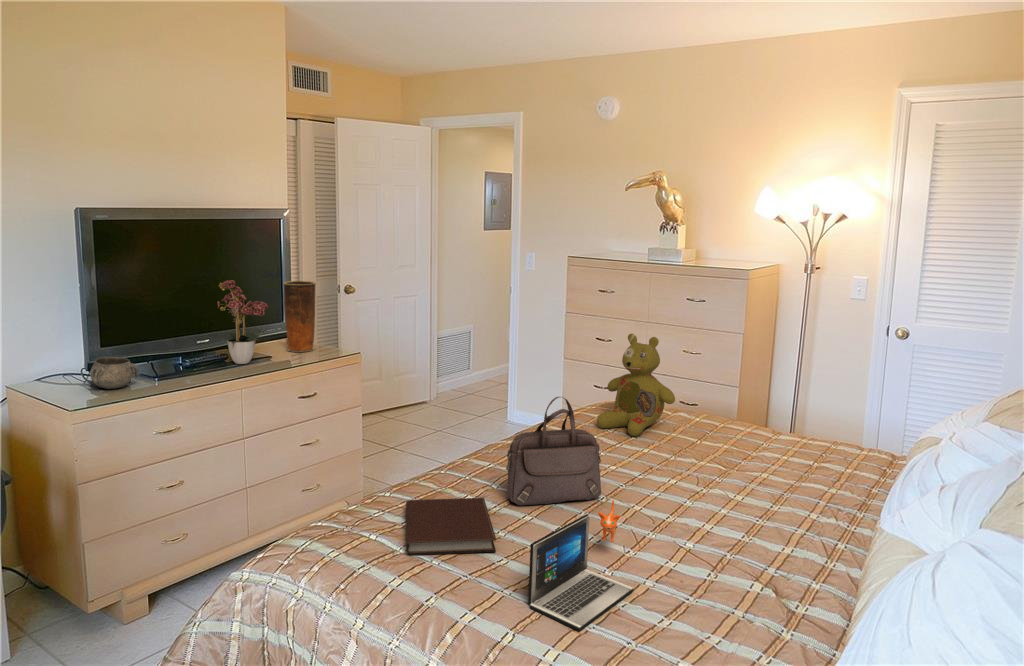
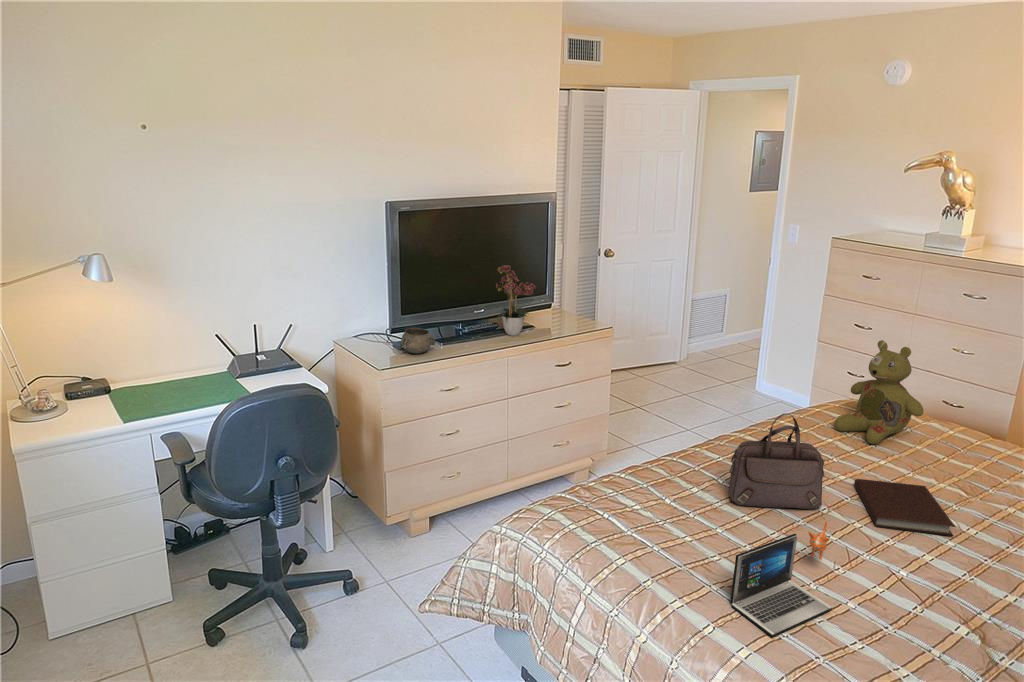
vase: present [284,280,316,352] -> none [550,262,578,326]
notebook: present [406,498,496,555] -> present [854,479,955,536]

